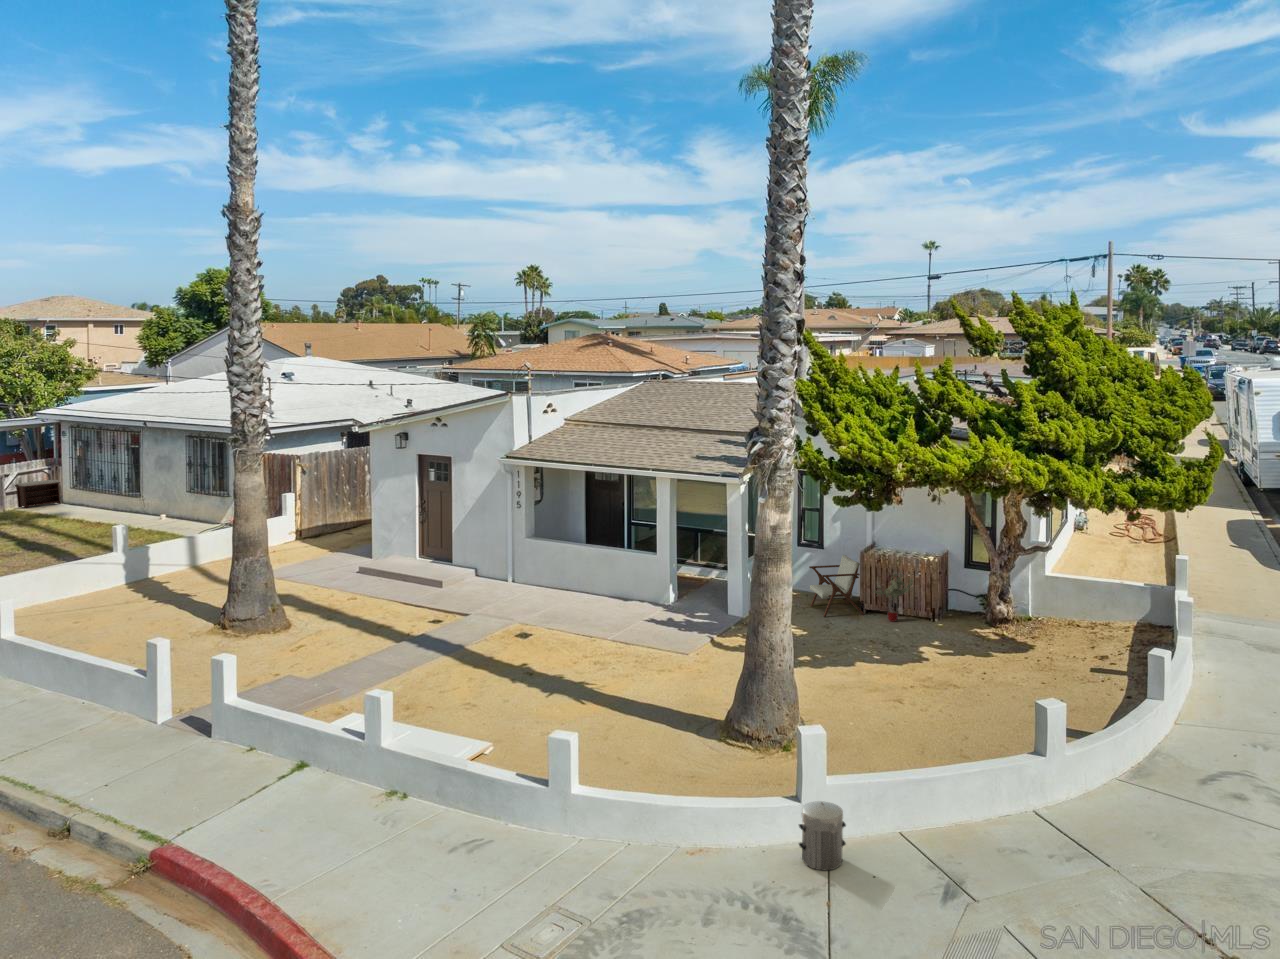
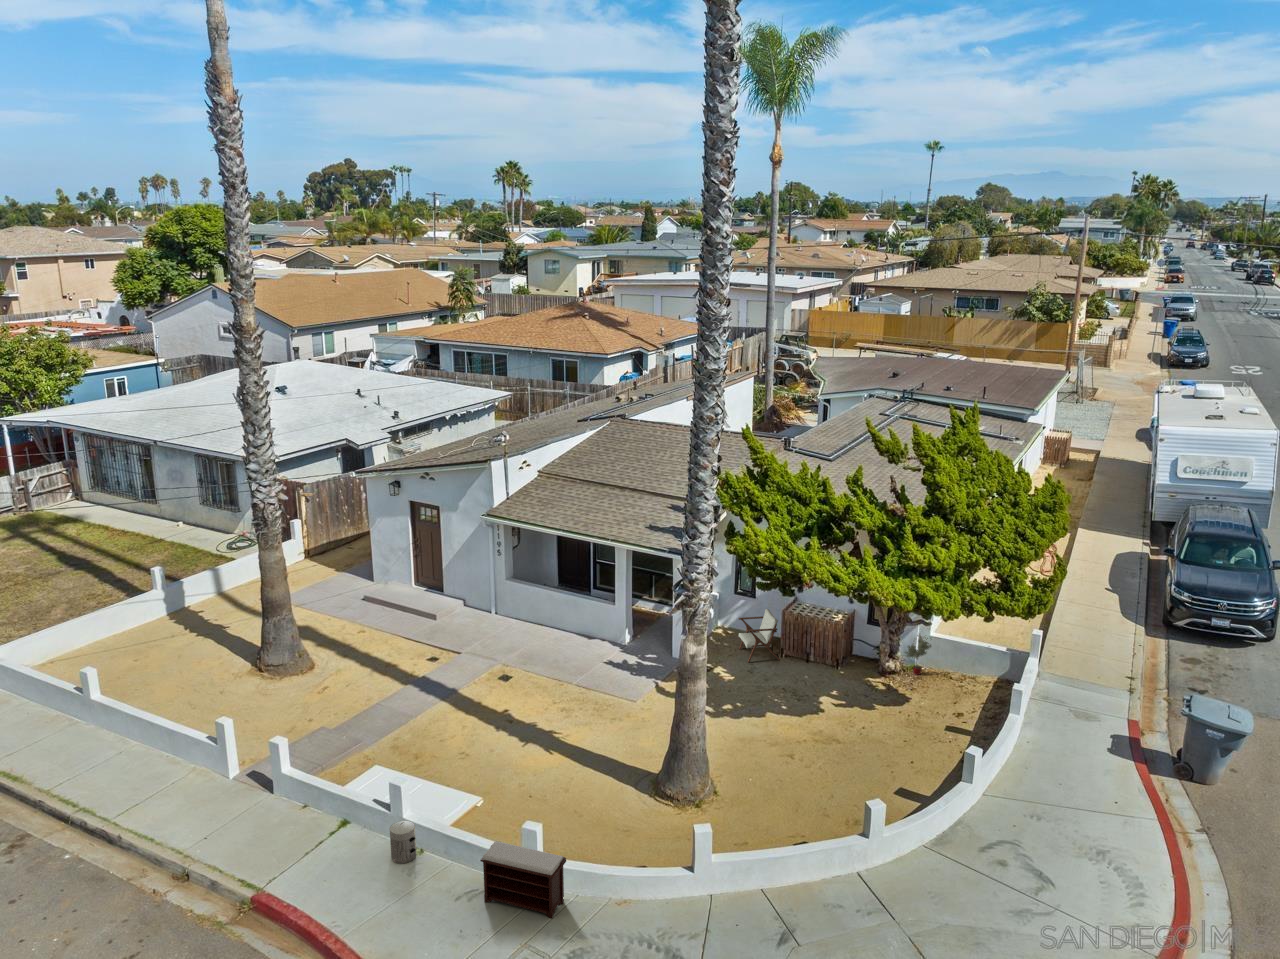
bench: present [15,480,61,508] -> present [480,841,566,918]
potted tree: present [873,572,913,622] -> present [905,634,931,675]
waste bin: present [799,801,846,870] -> present [390,821,416,864]

